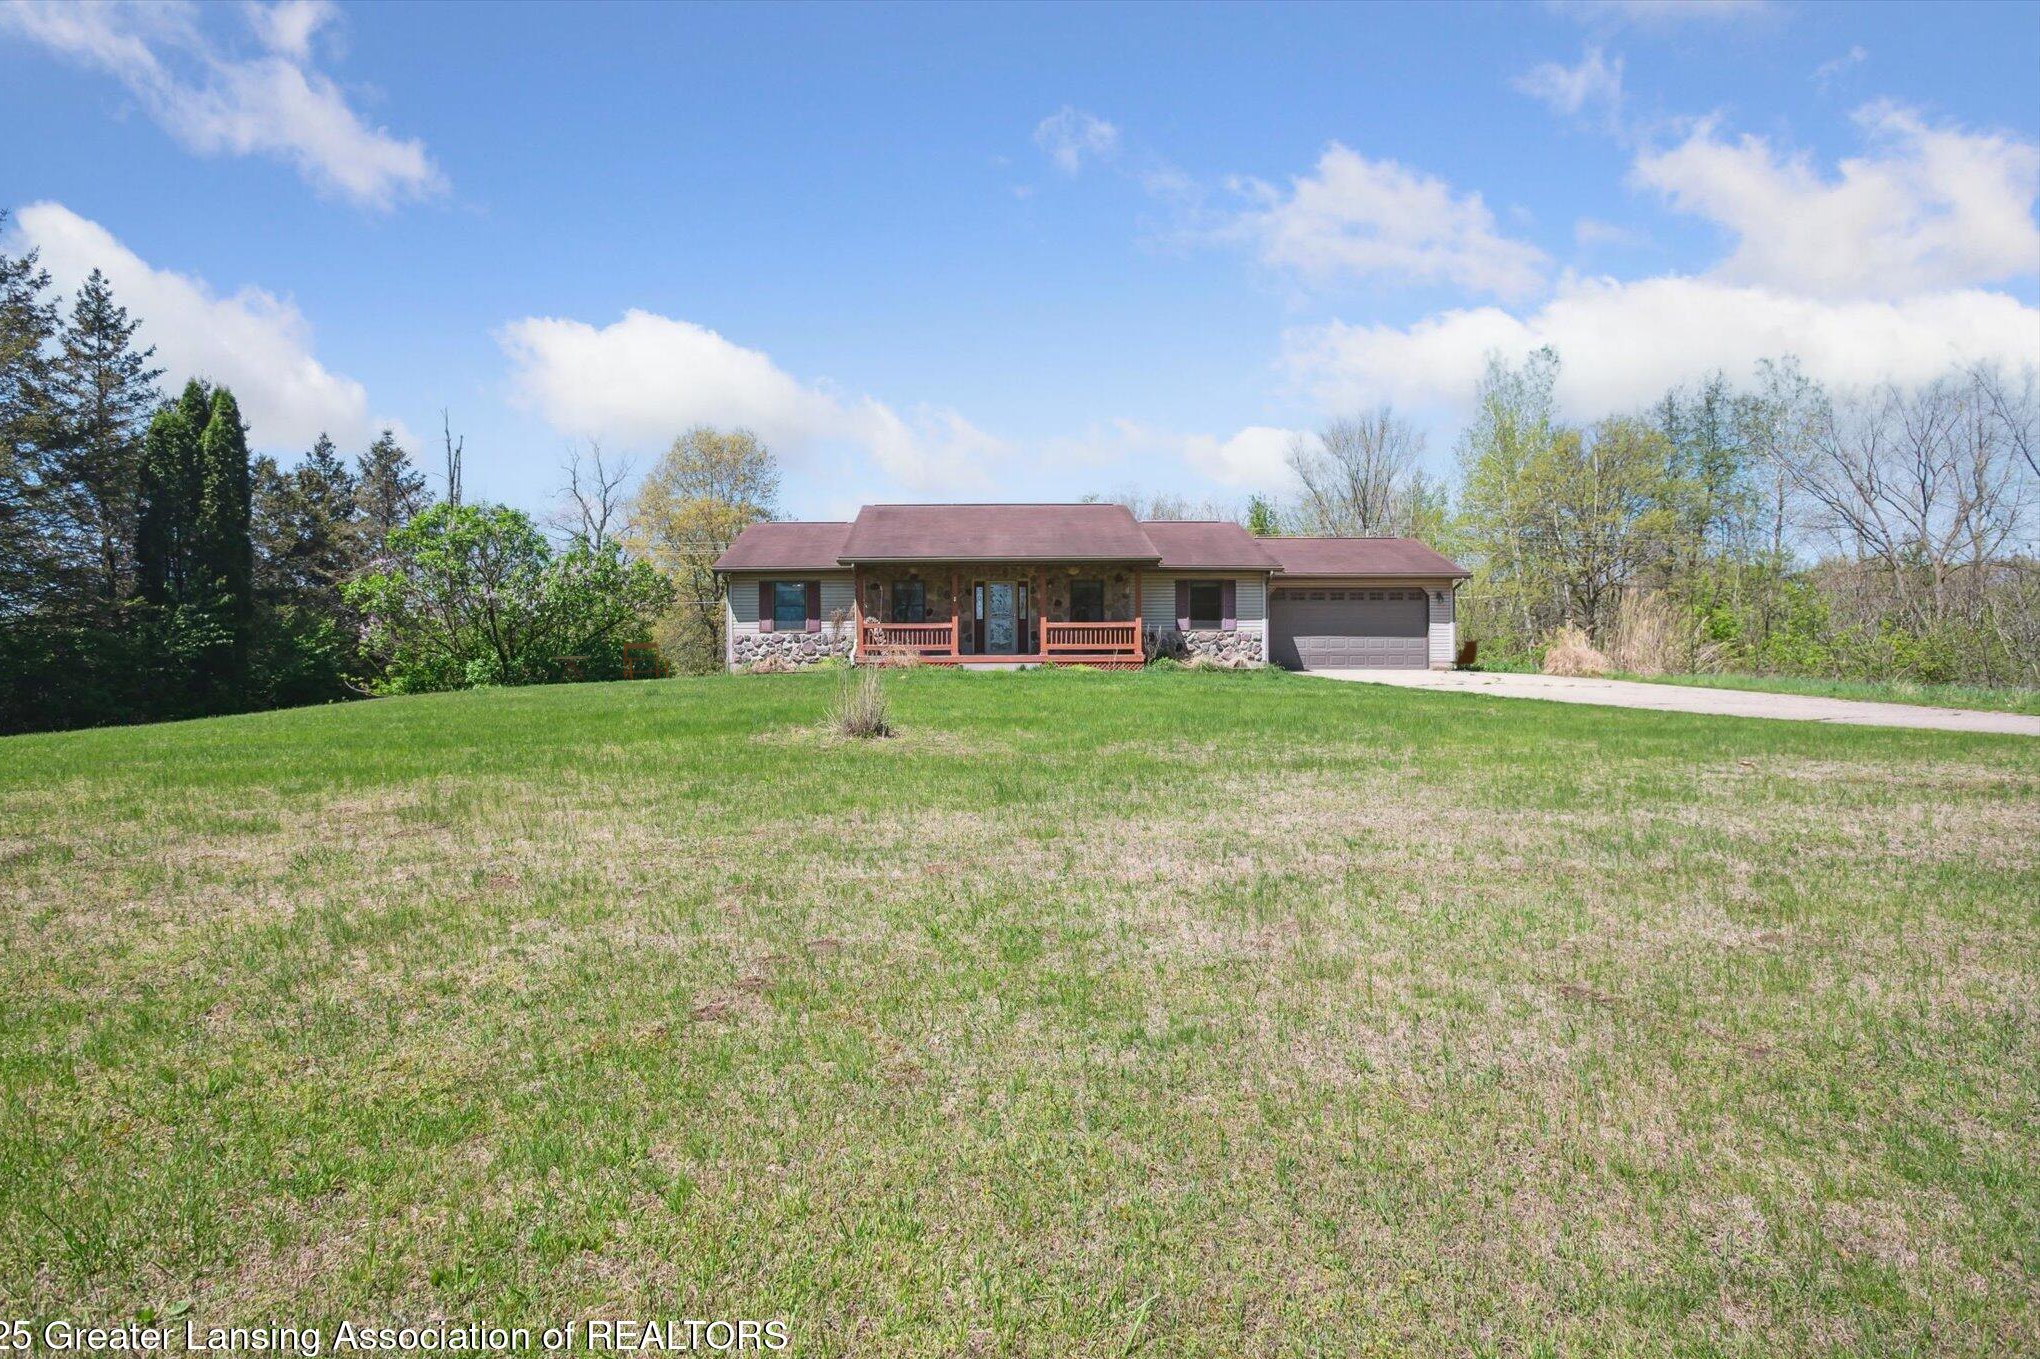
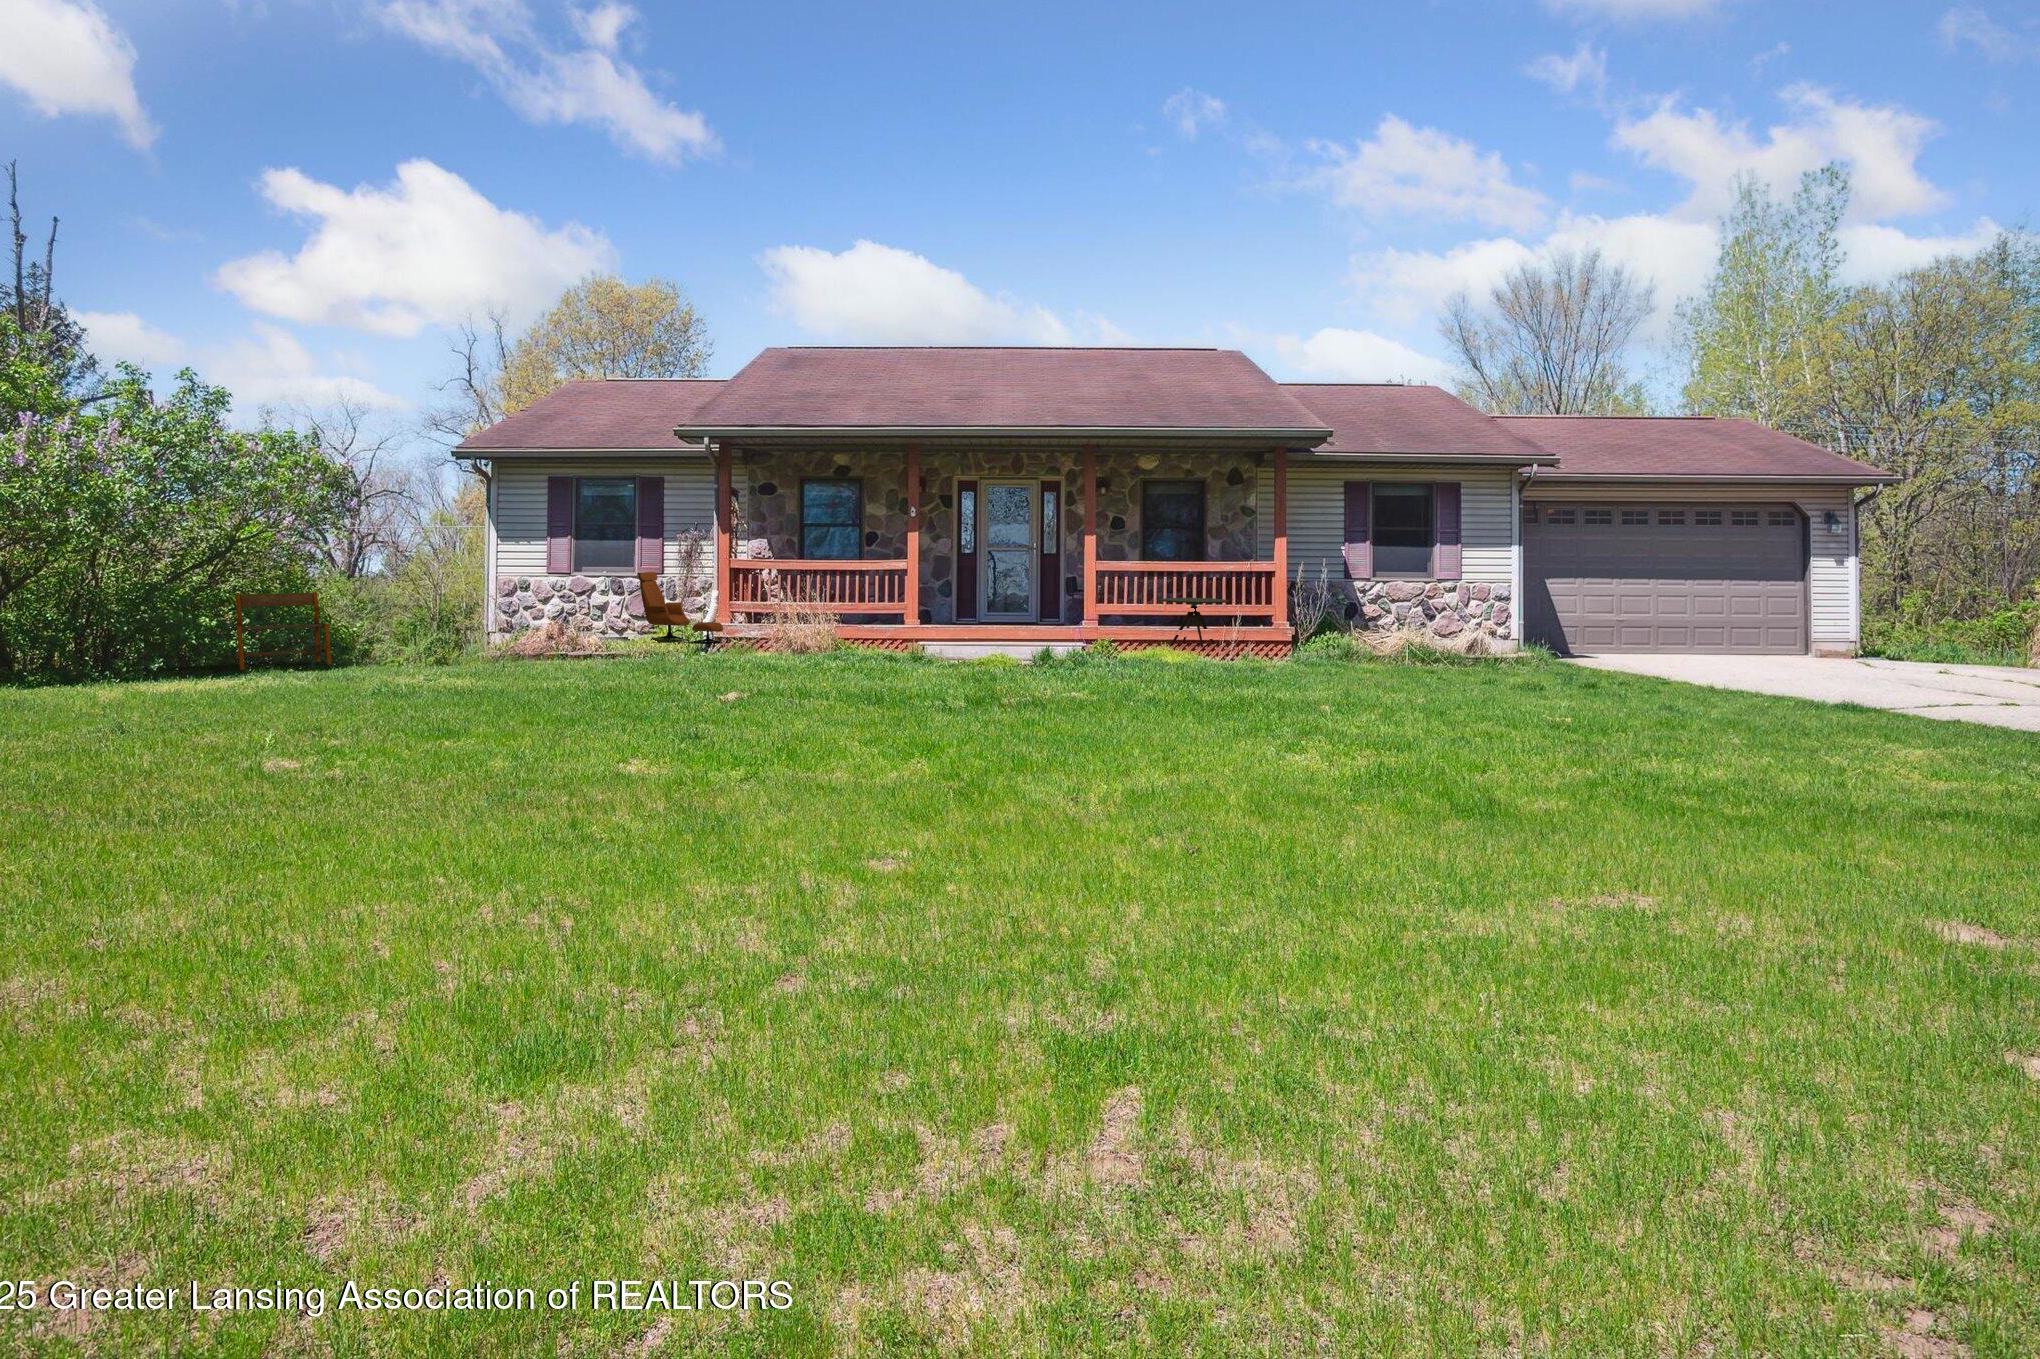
lounge chair: present [1452,641,1477,670] -> present [638,572,723,644]
round table: present [555,656,587,678] -> present [1161,598,1228,647]

